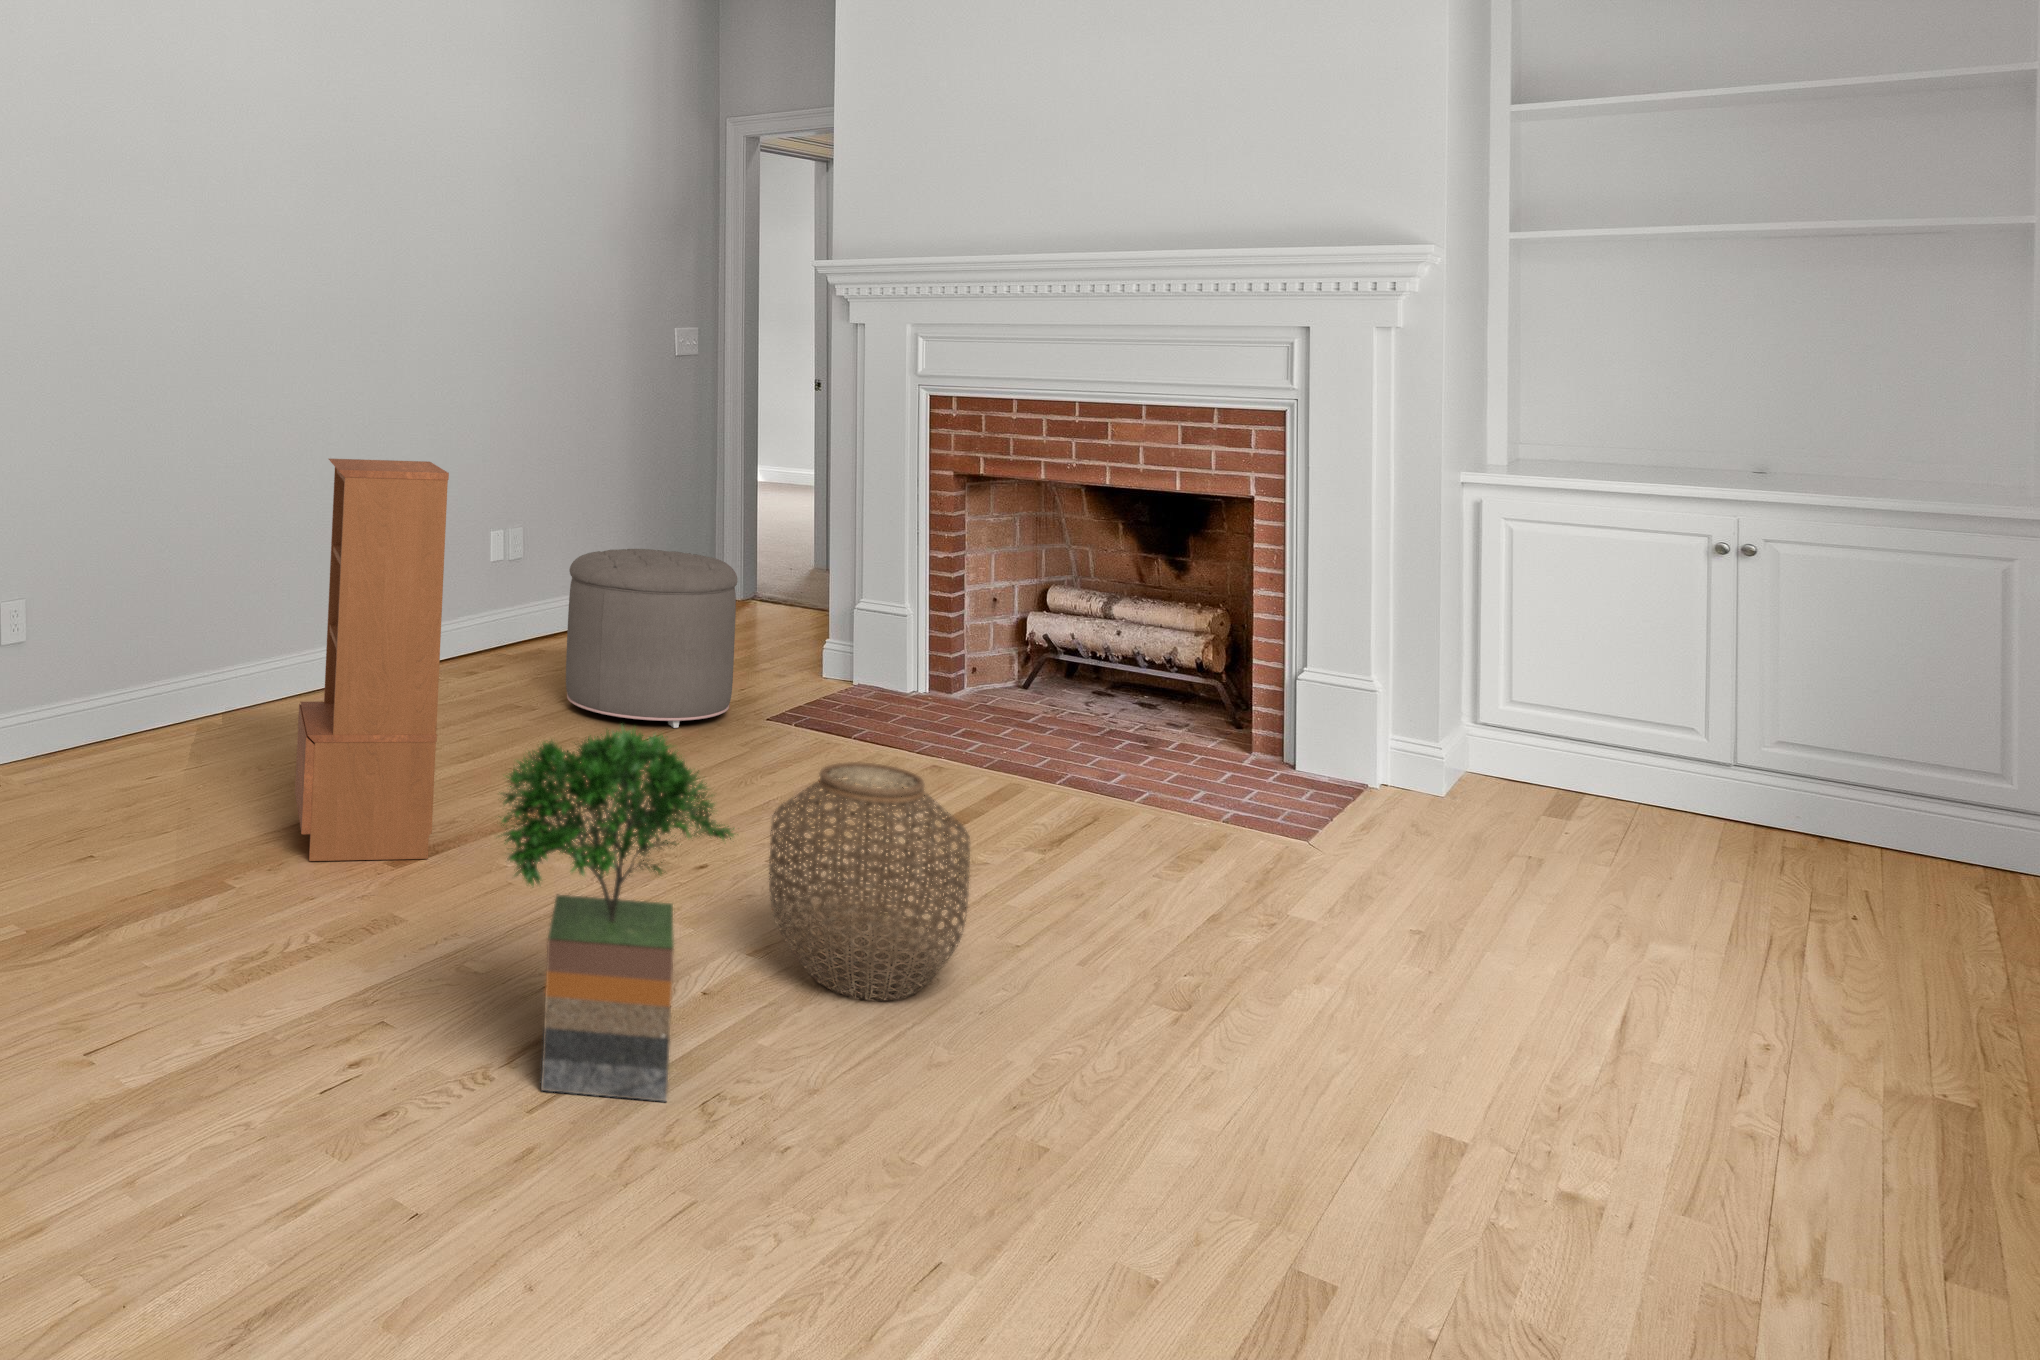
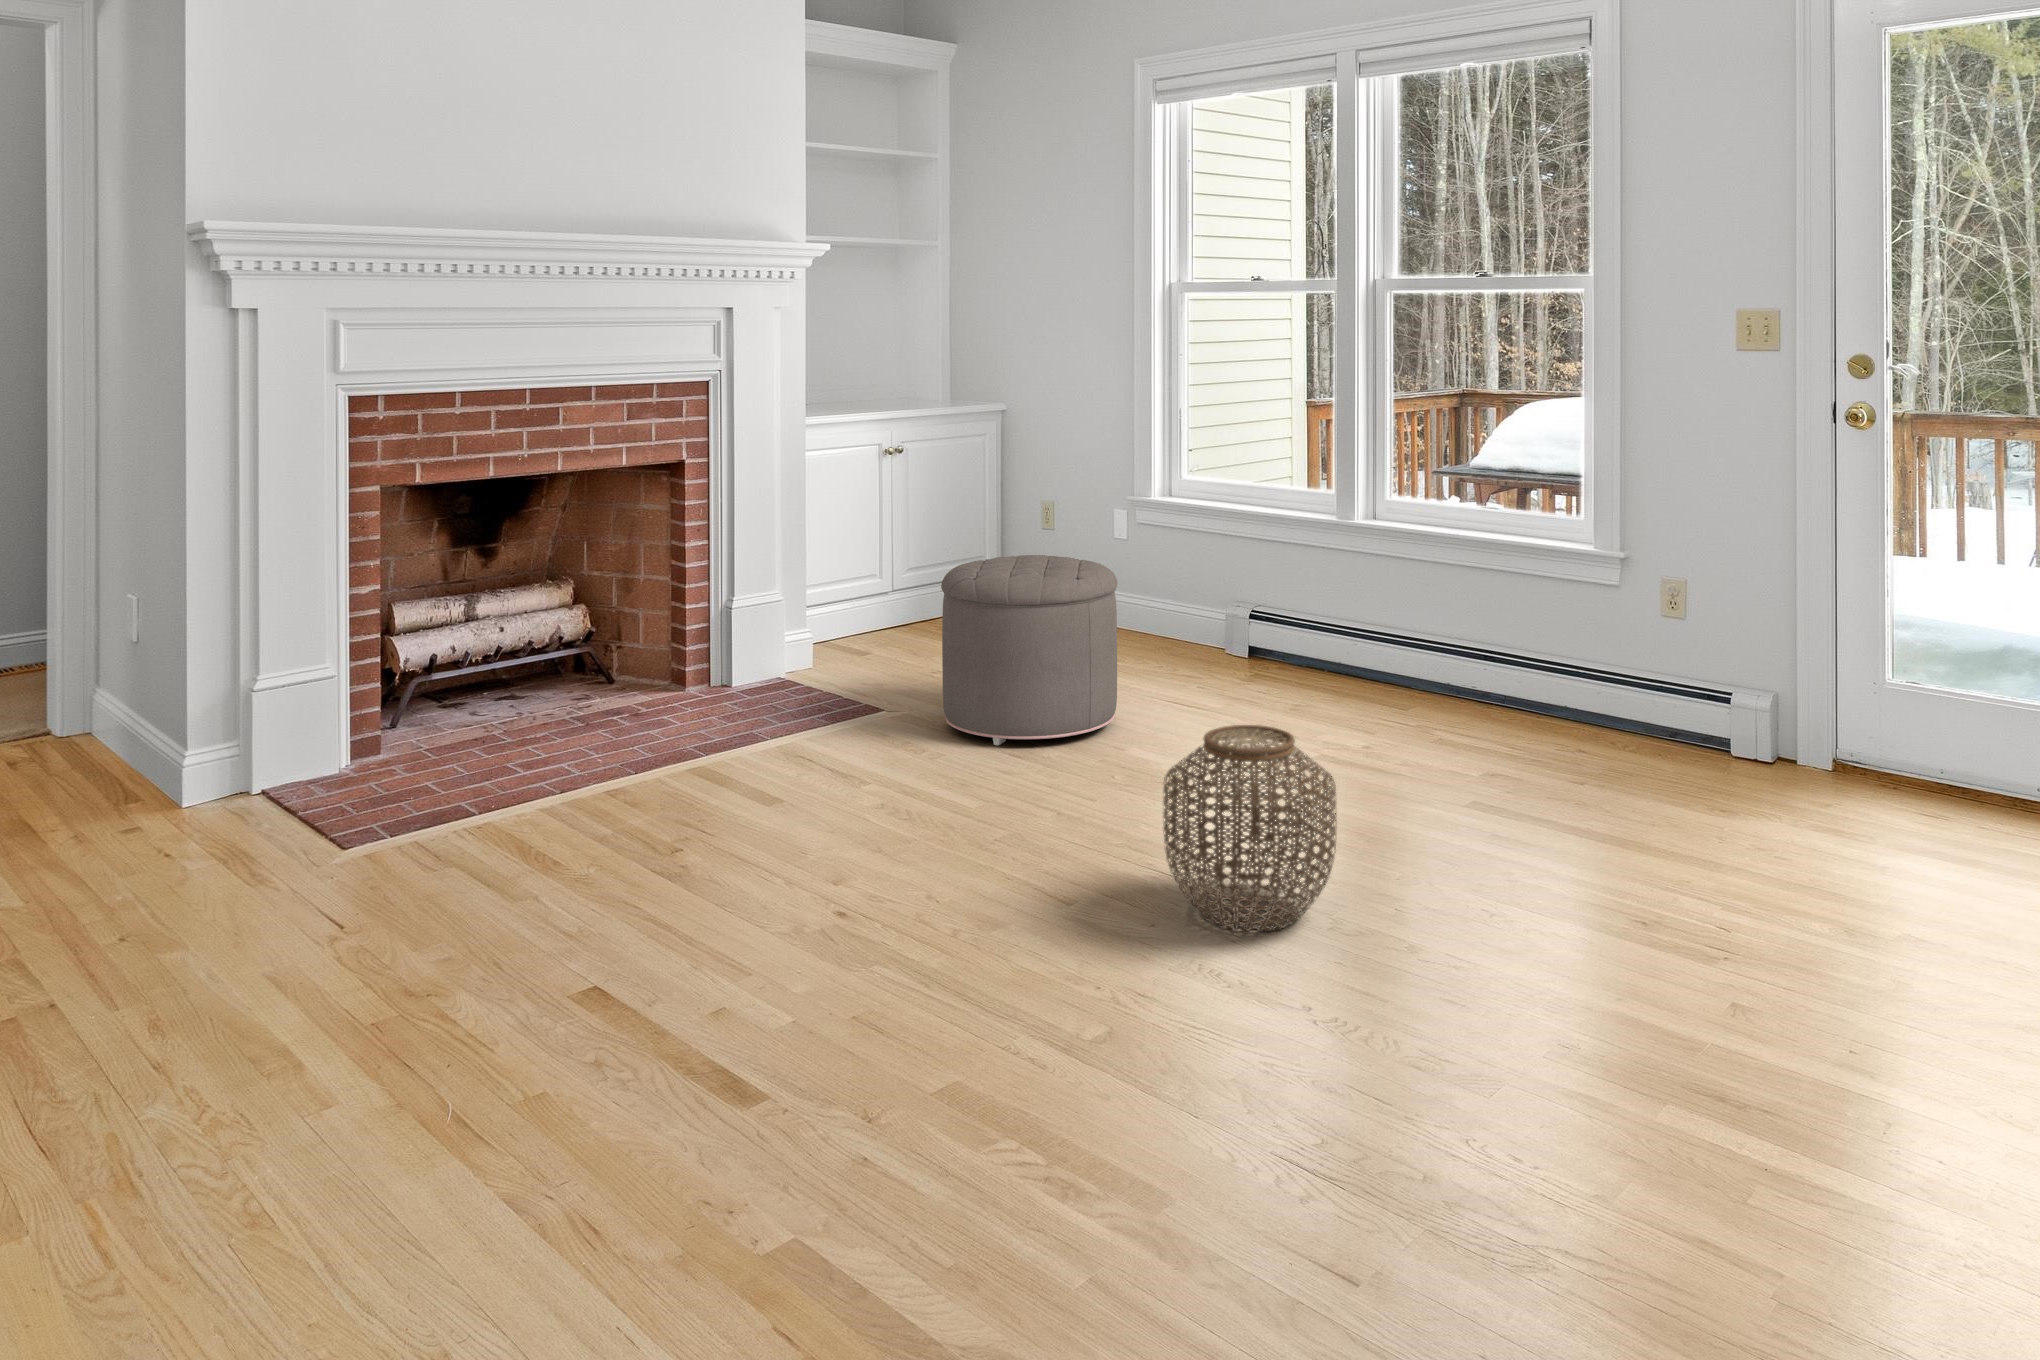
bookcase: present [295,459,449,861] -> none [645,572,887,1211]
ottoman: present [566,549,738,728] -> present [941,555,1117,745]
potted tree: present [499,726,734,1101] -> none [1371,727,1588,1070]

